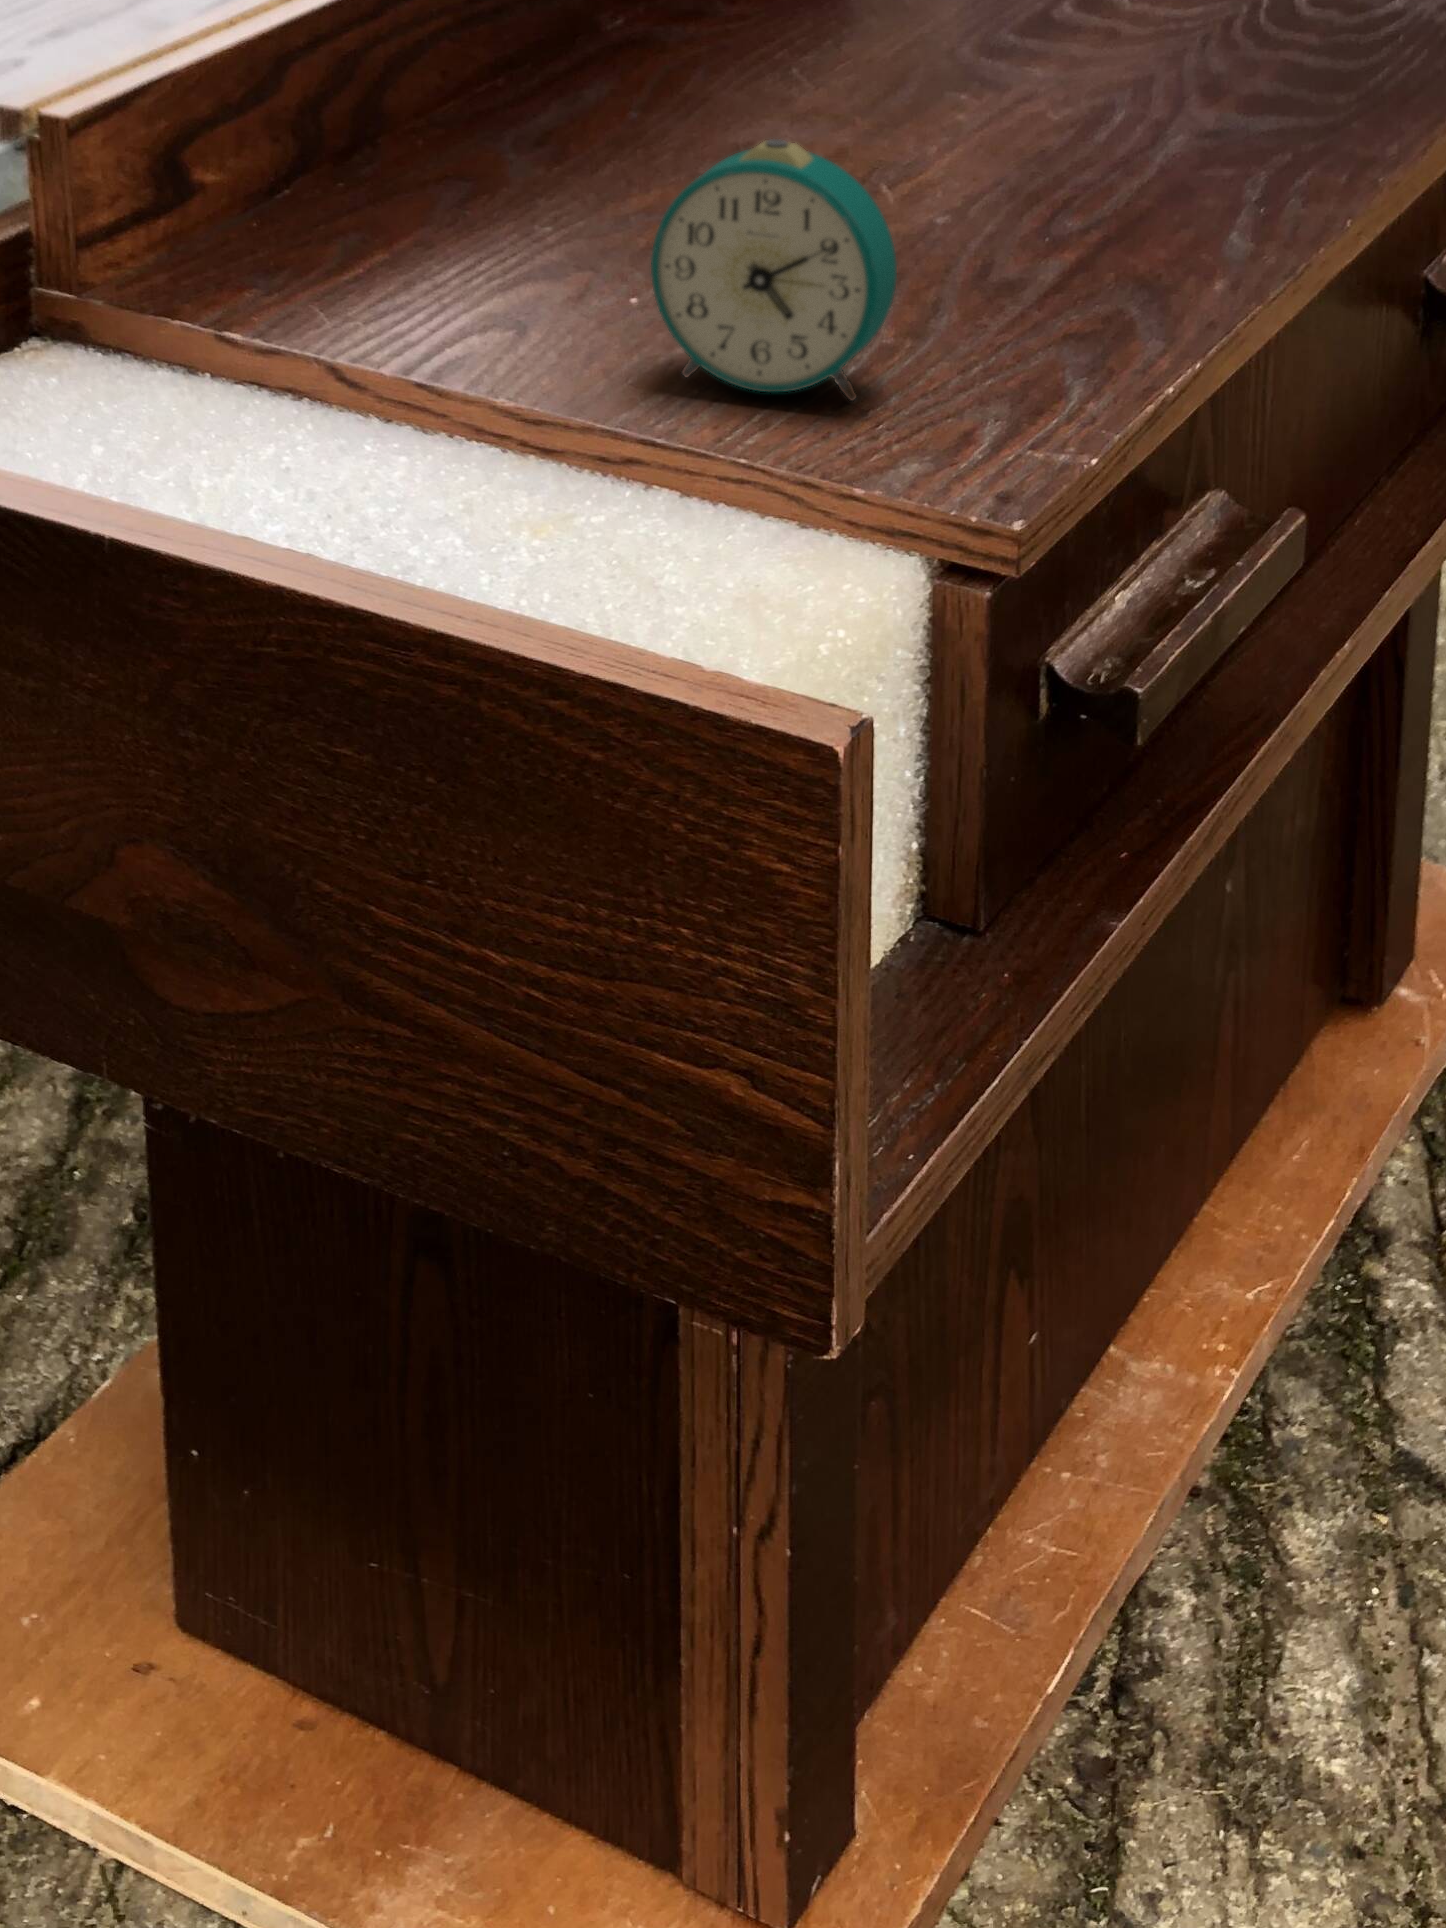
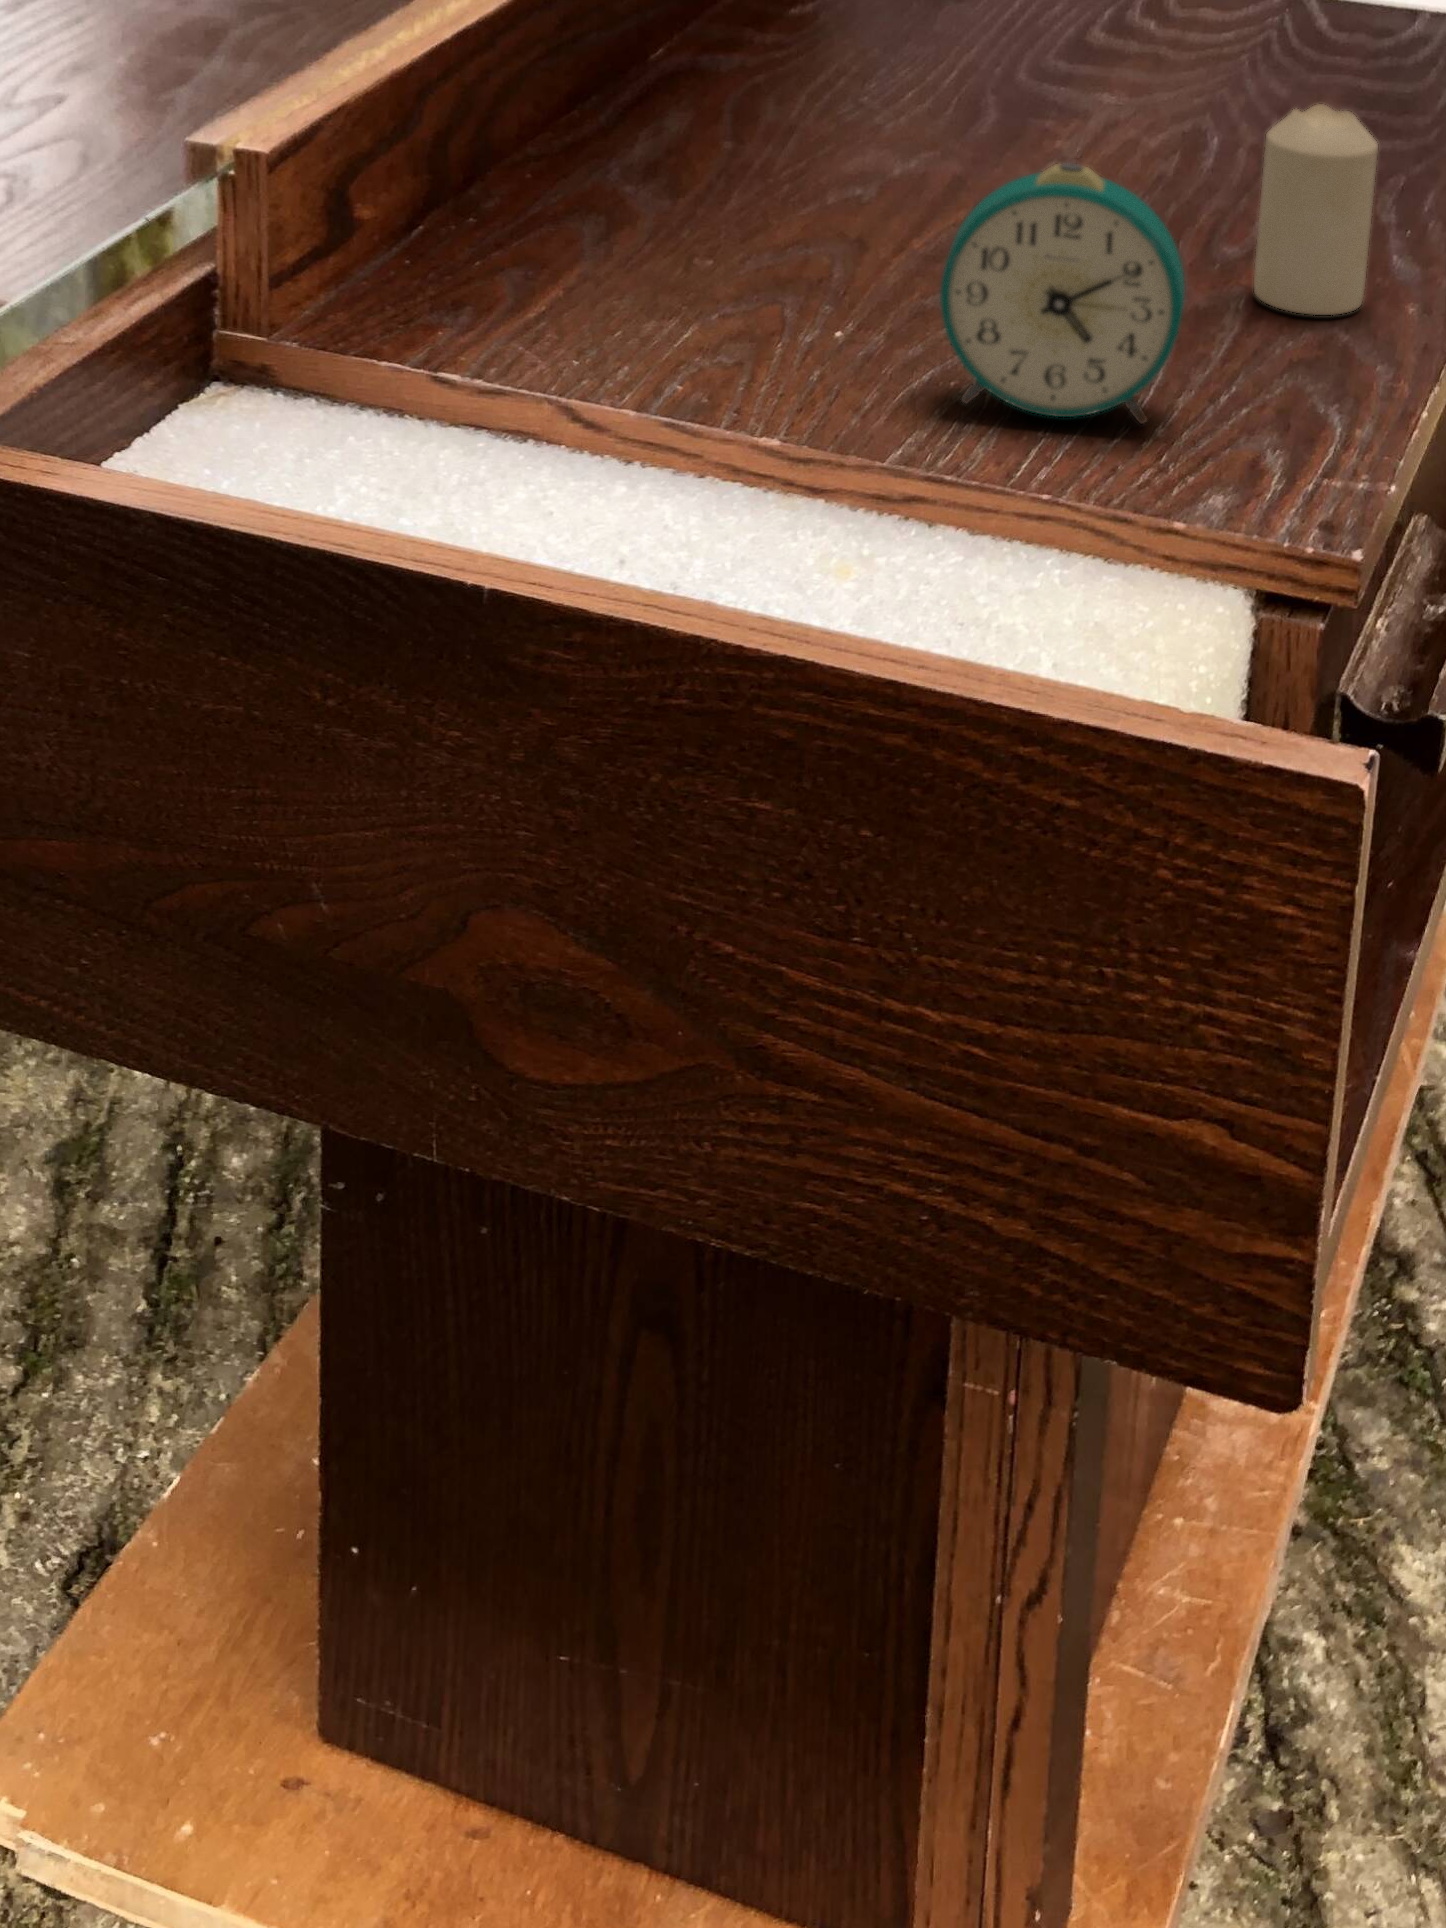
candle: none [1046,82,1161,294] -> present [1254,104,1378,315]

